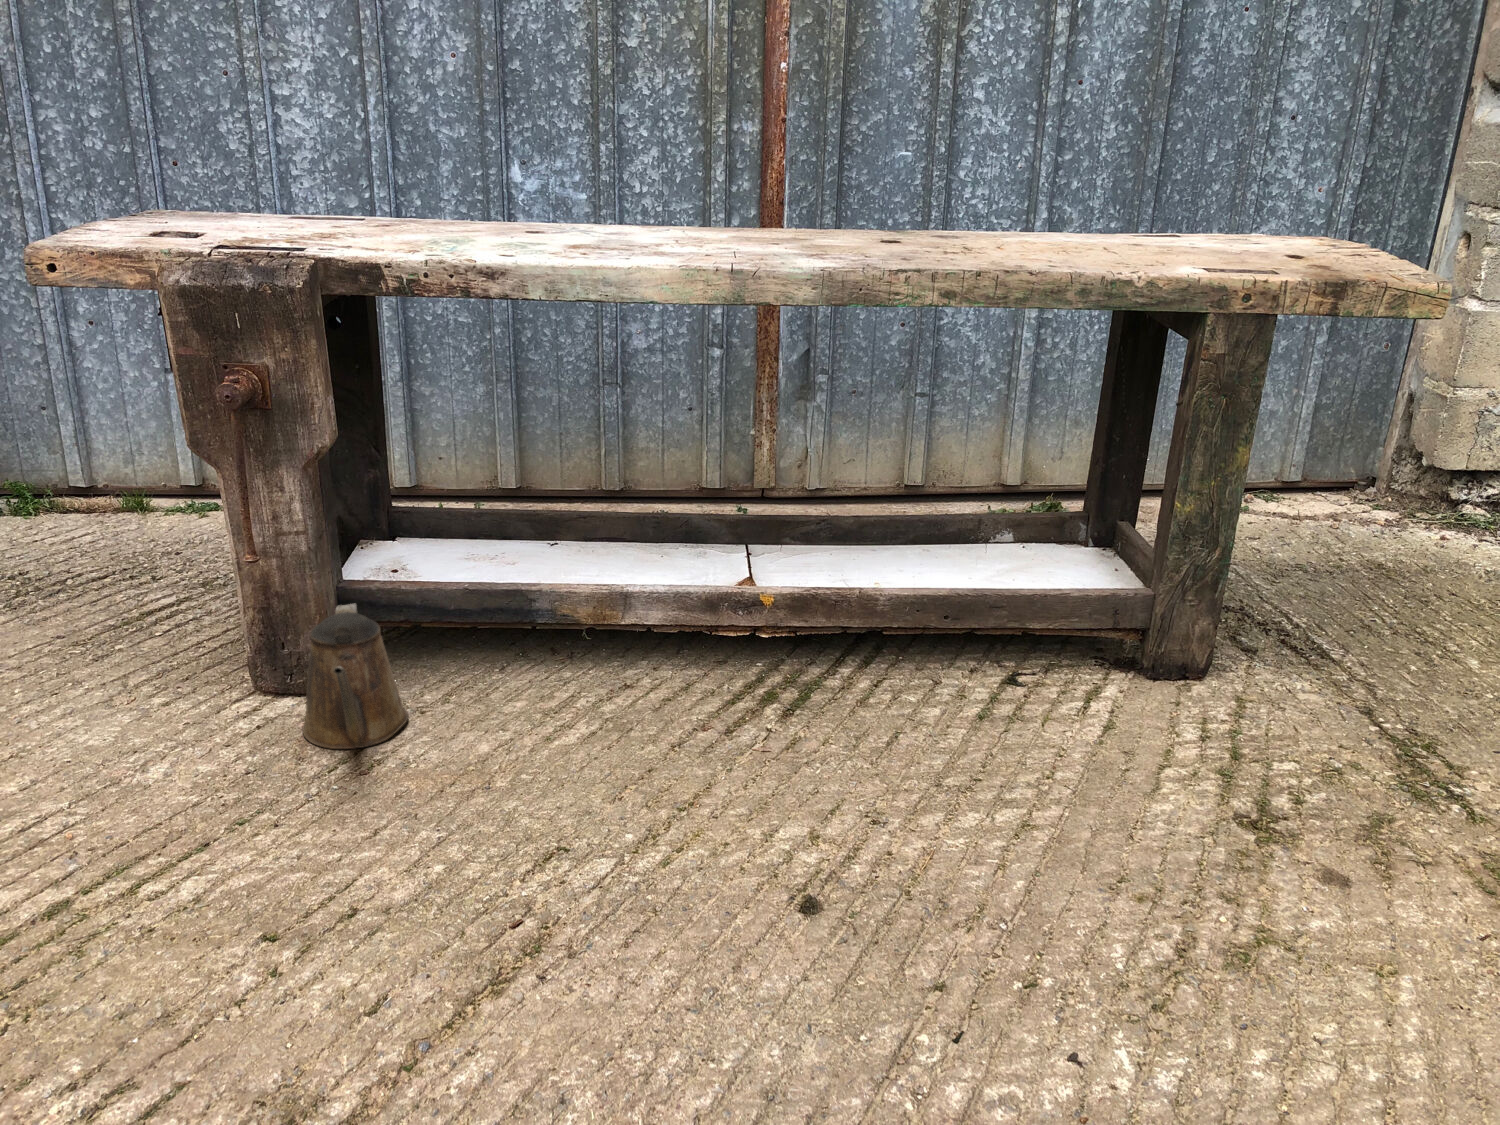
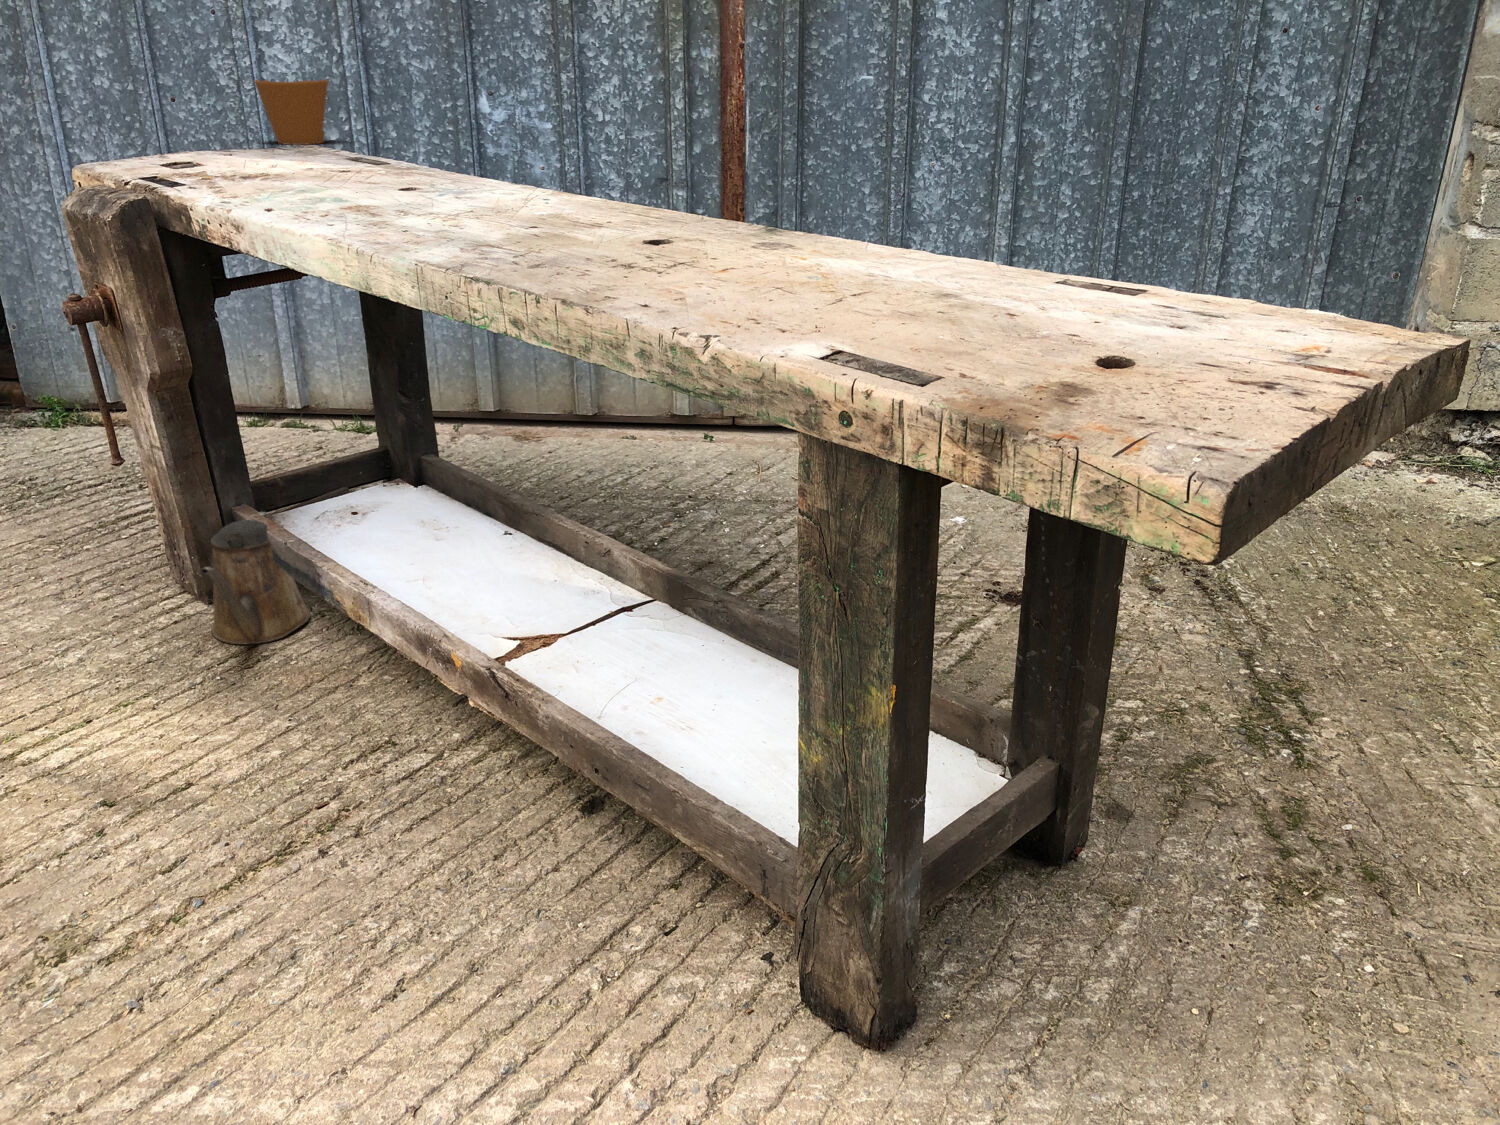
flower pot: none [268,144,347,213] -> present [255,80,328,145]

